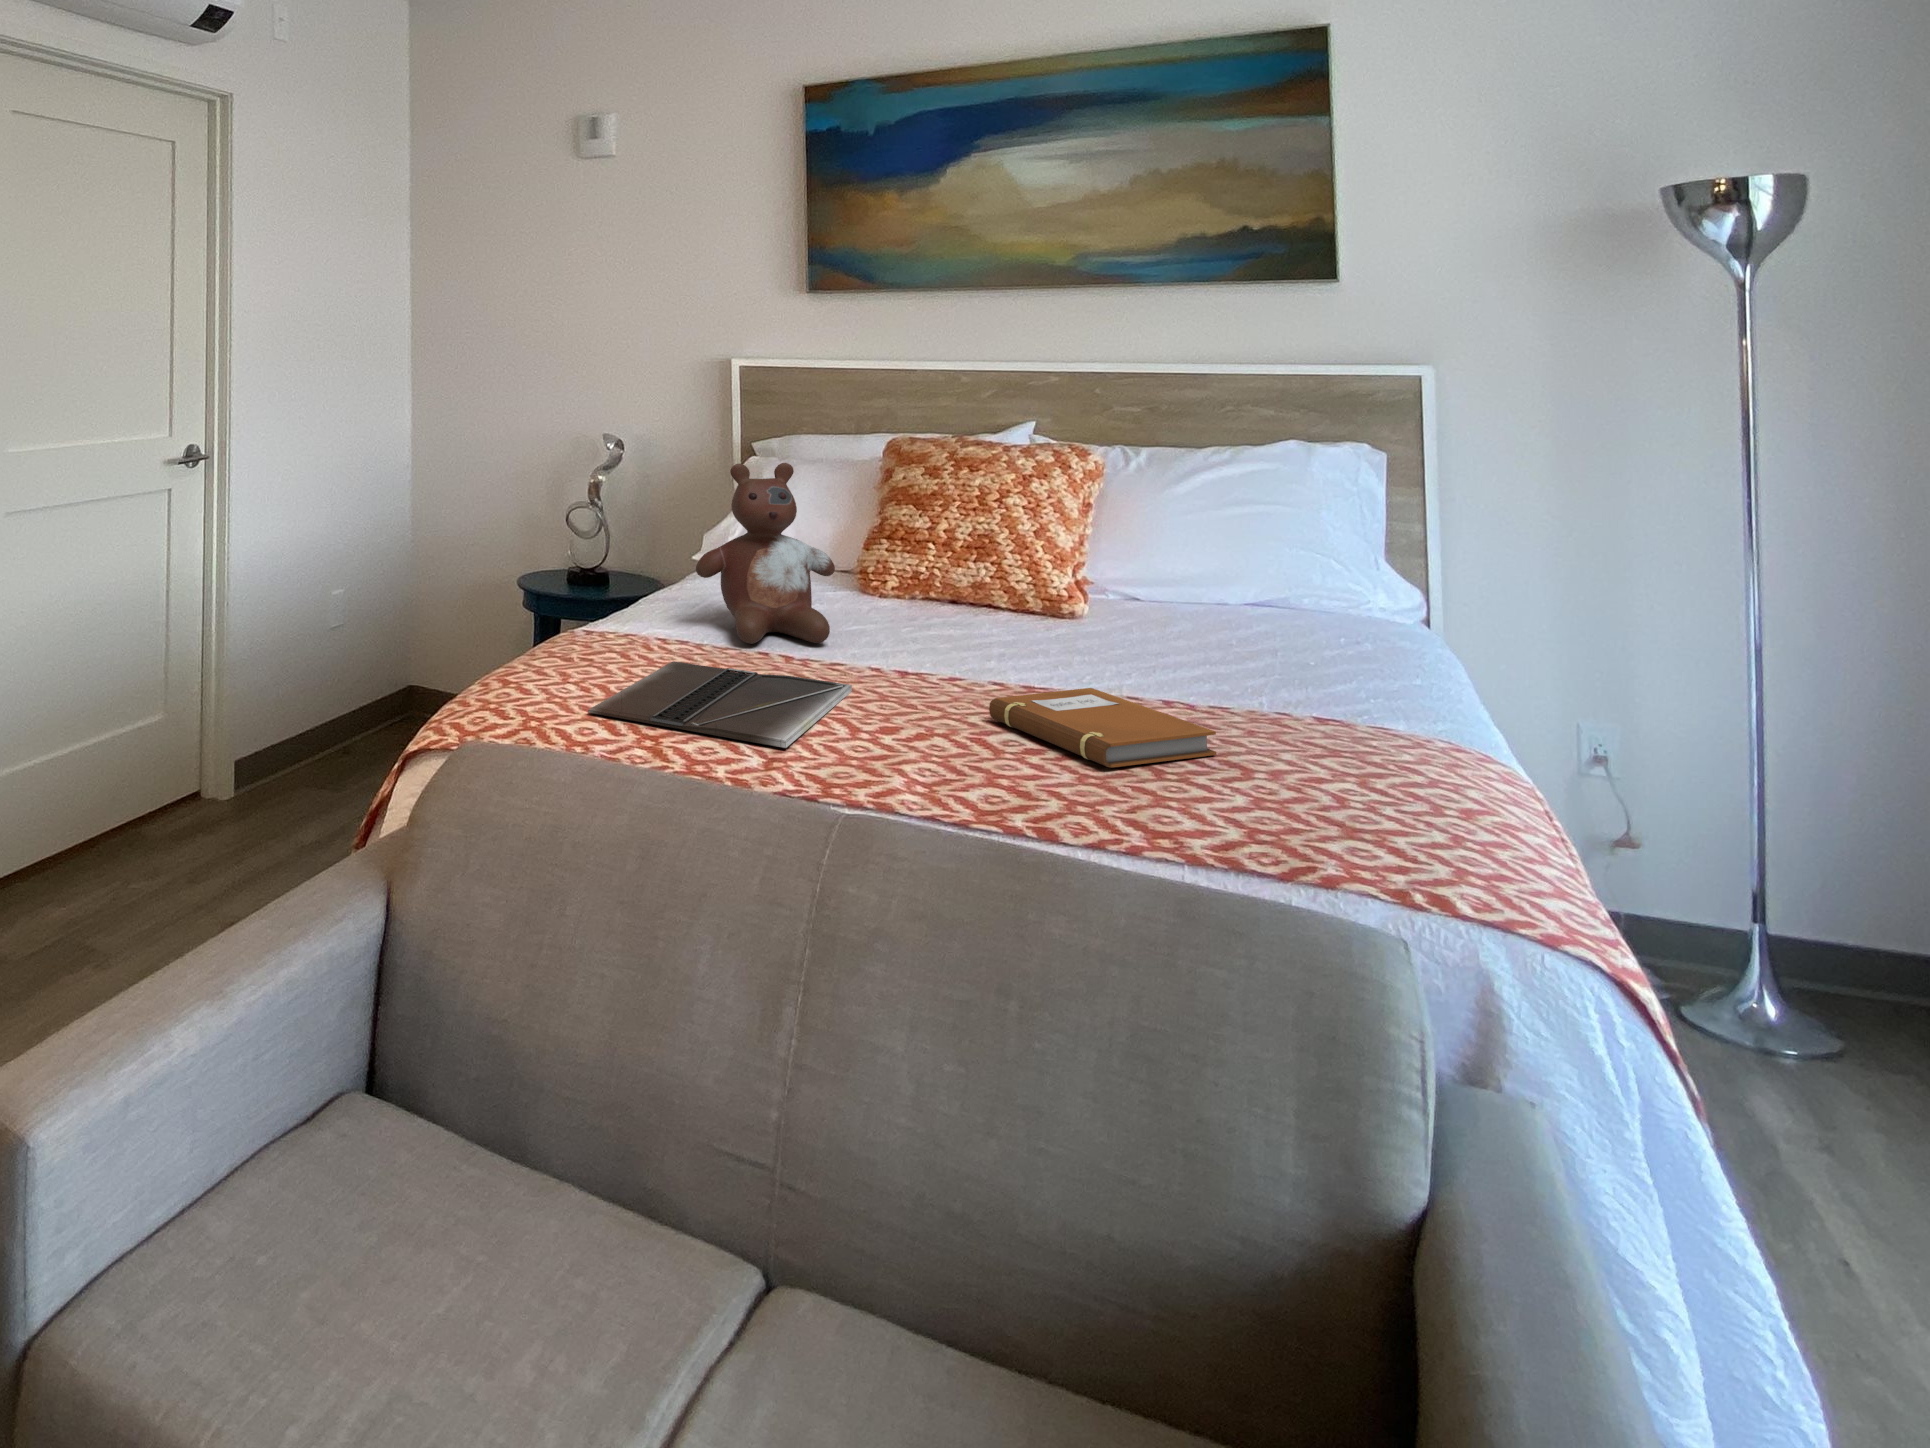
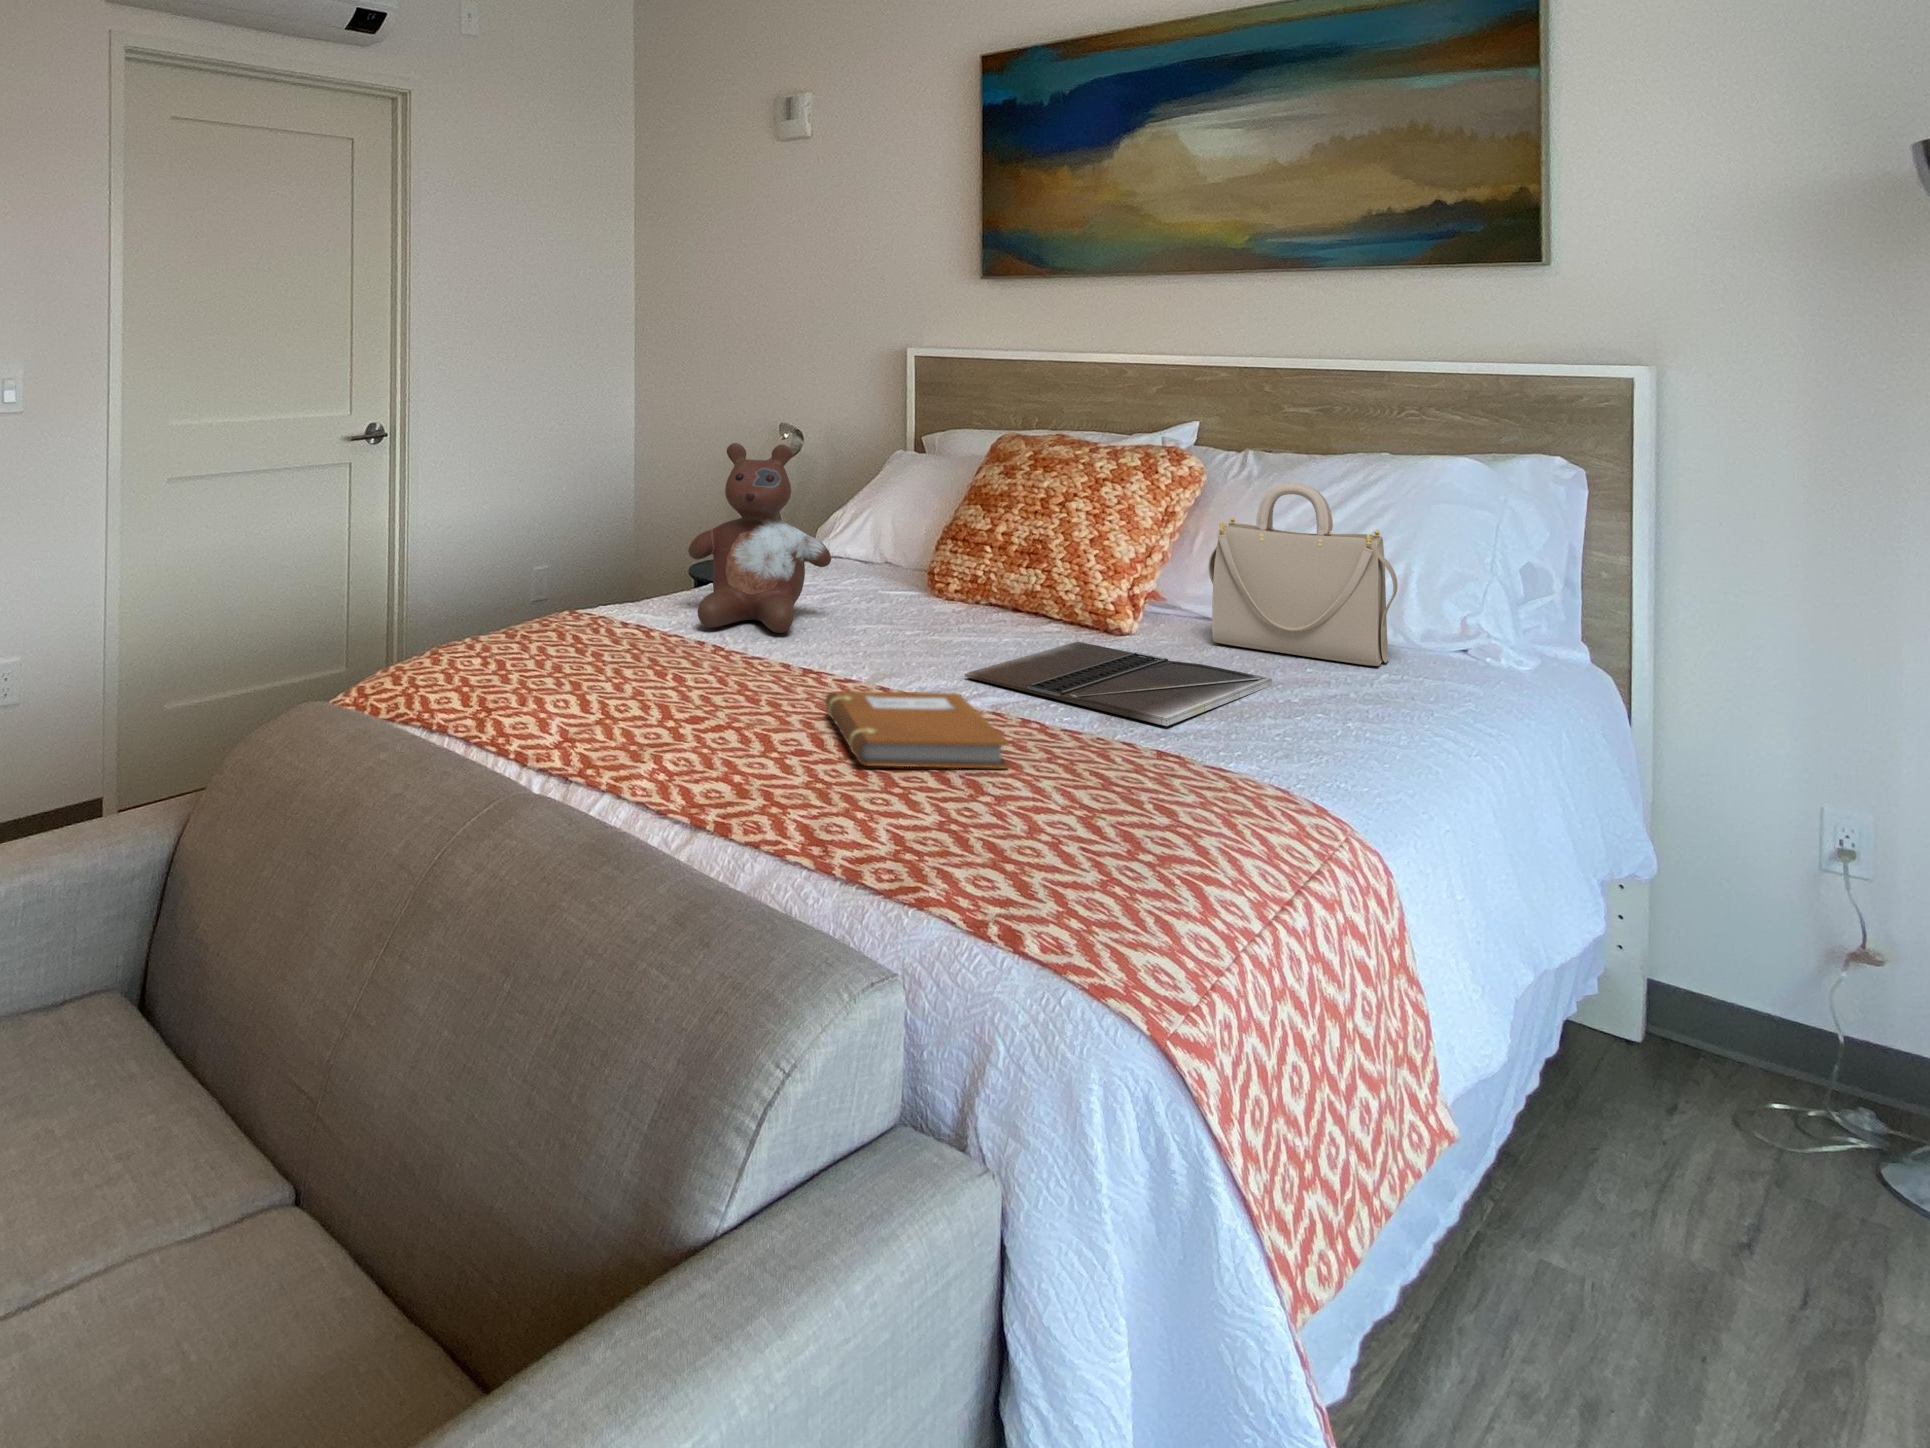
handbag: none [1153,473,1323,626] -> present [1209,483,1398,666]
laptop: present [588,661,852,748] -> present [965,642,1272,726]

